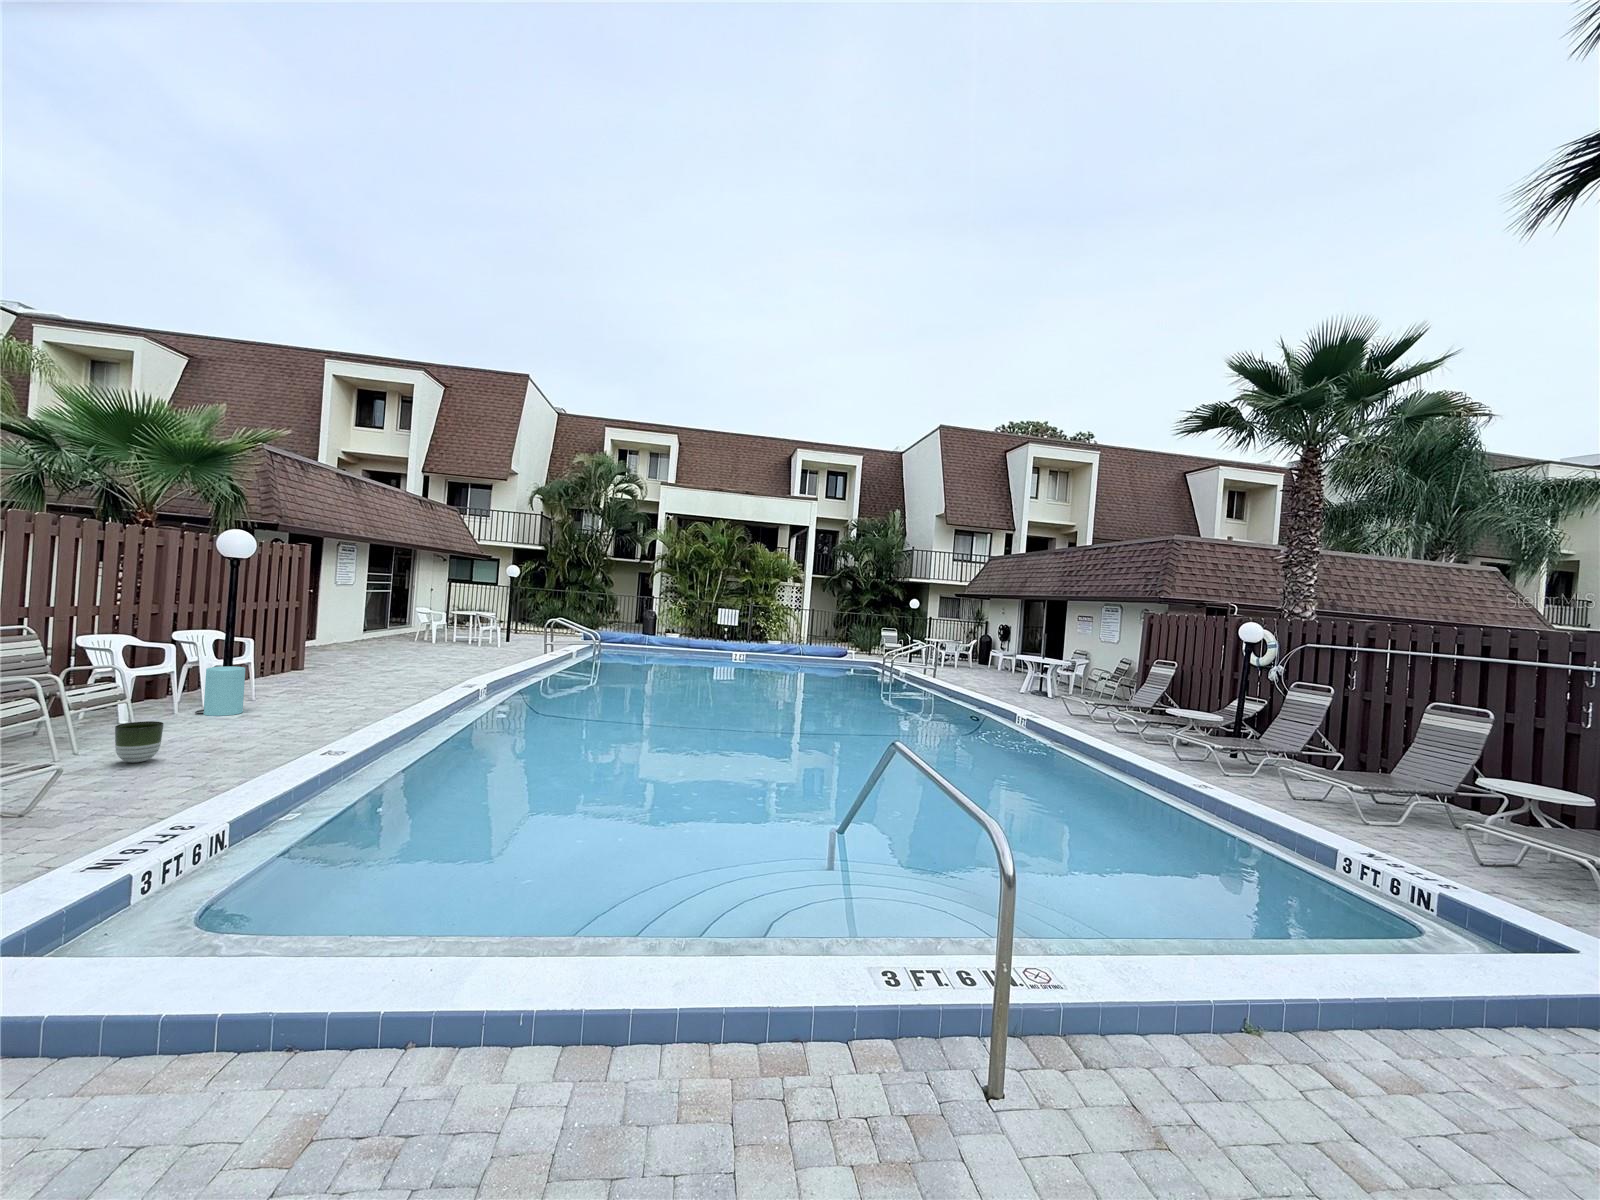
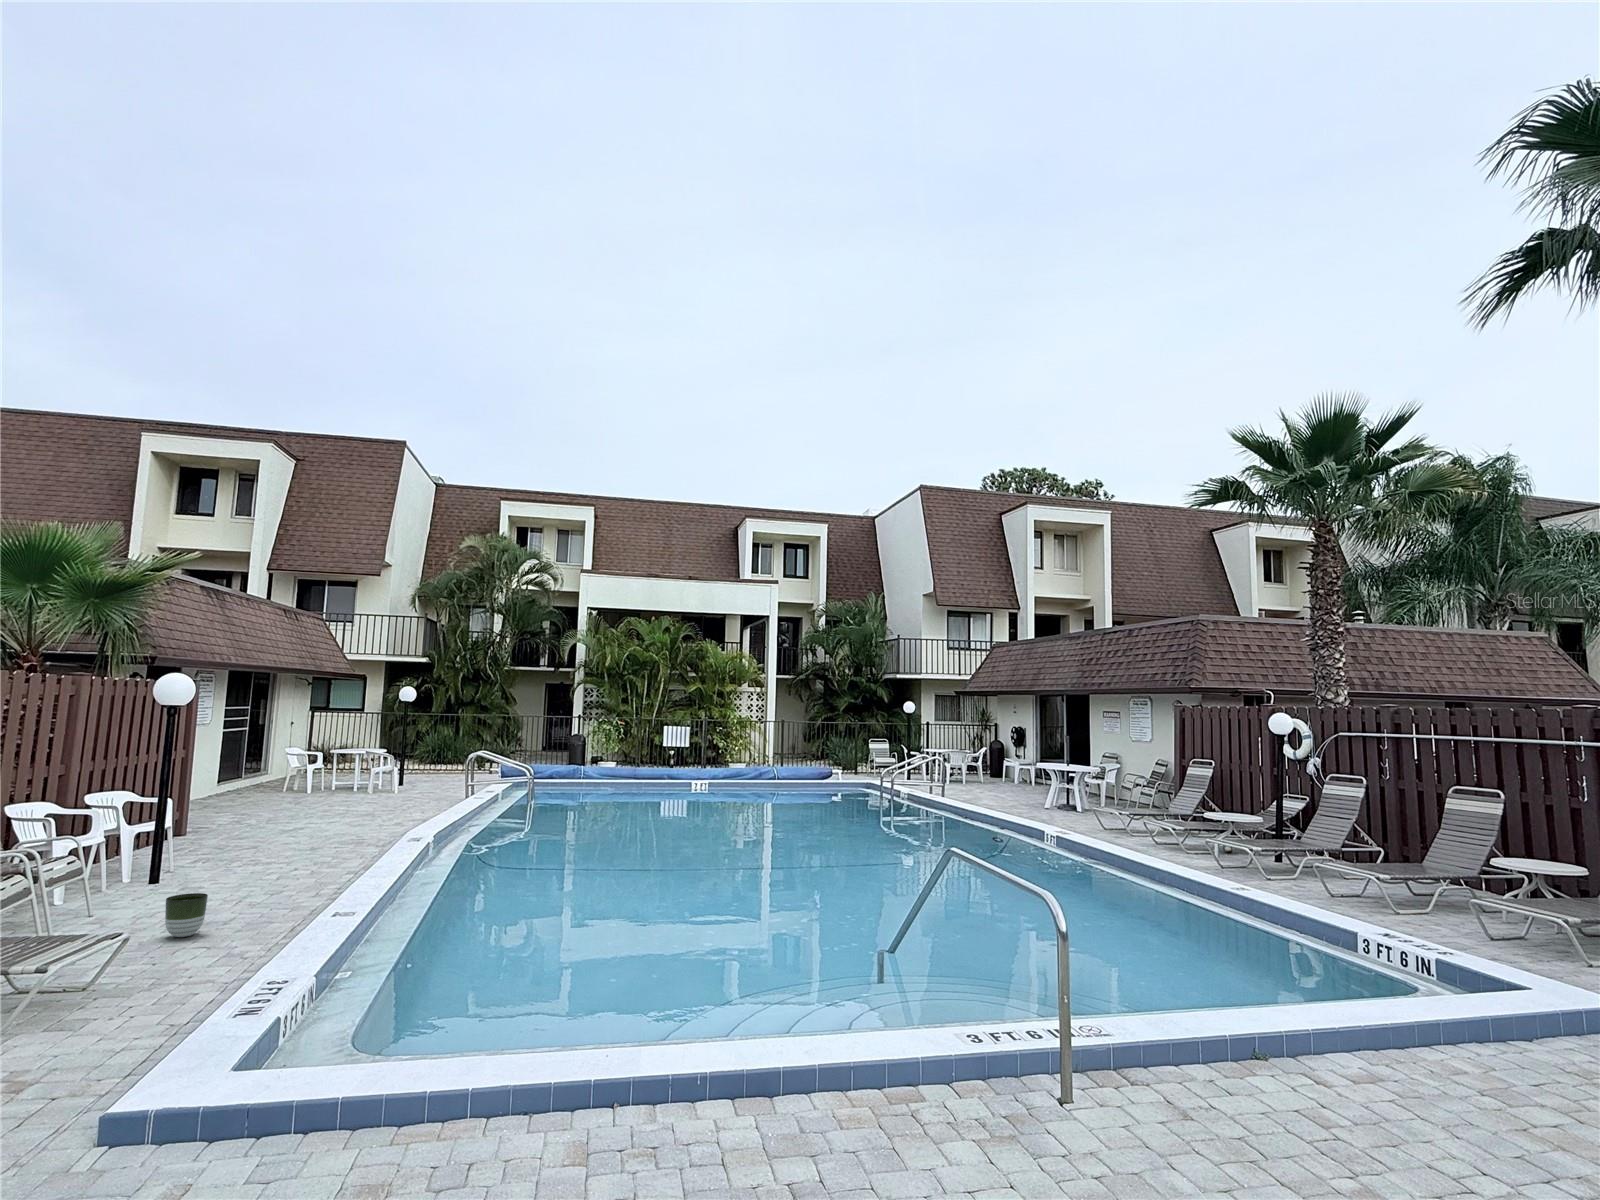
trash can: present [195,666,245,716] -> none [164,834,216,892]

